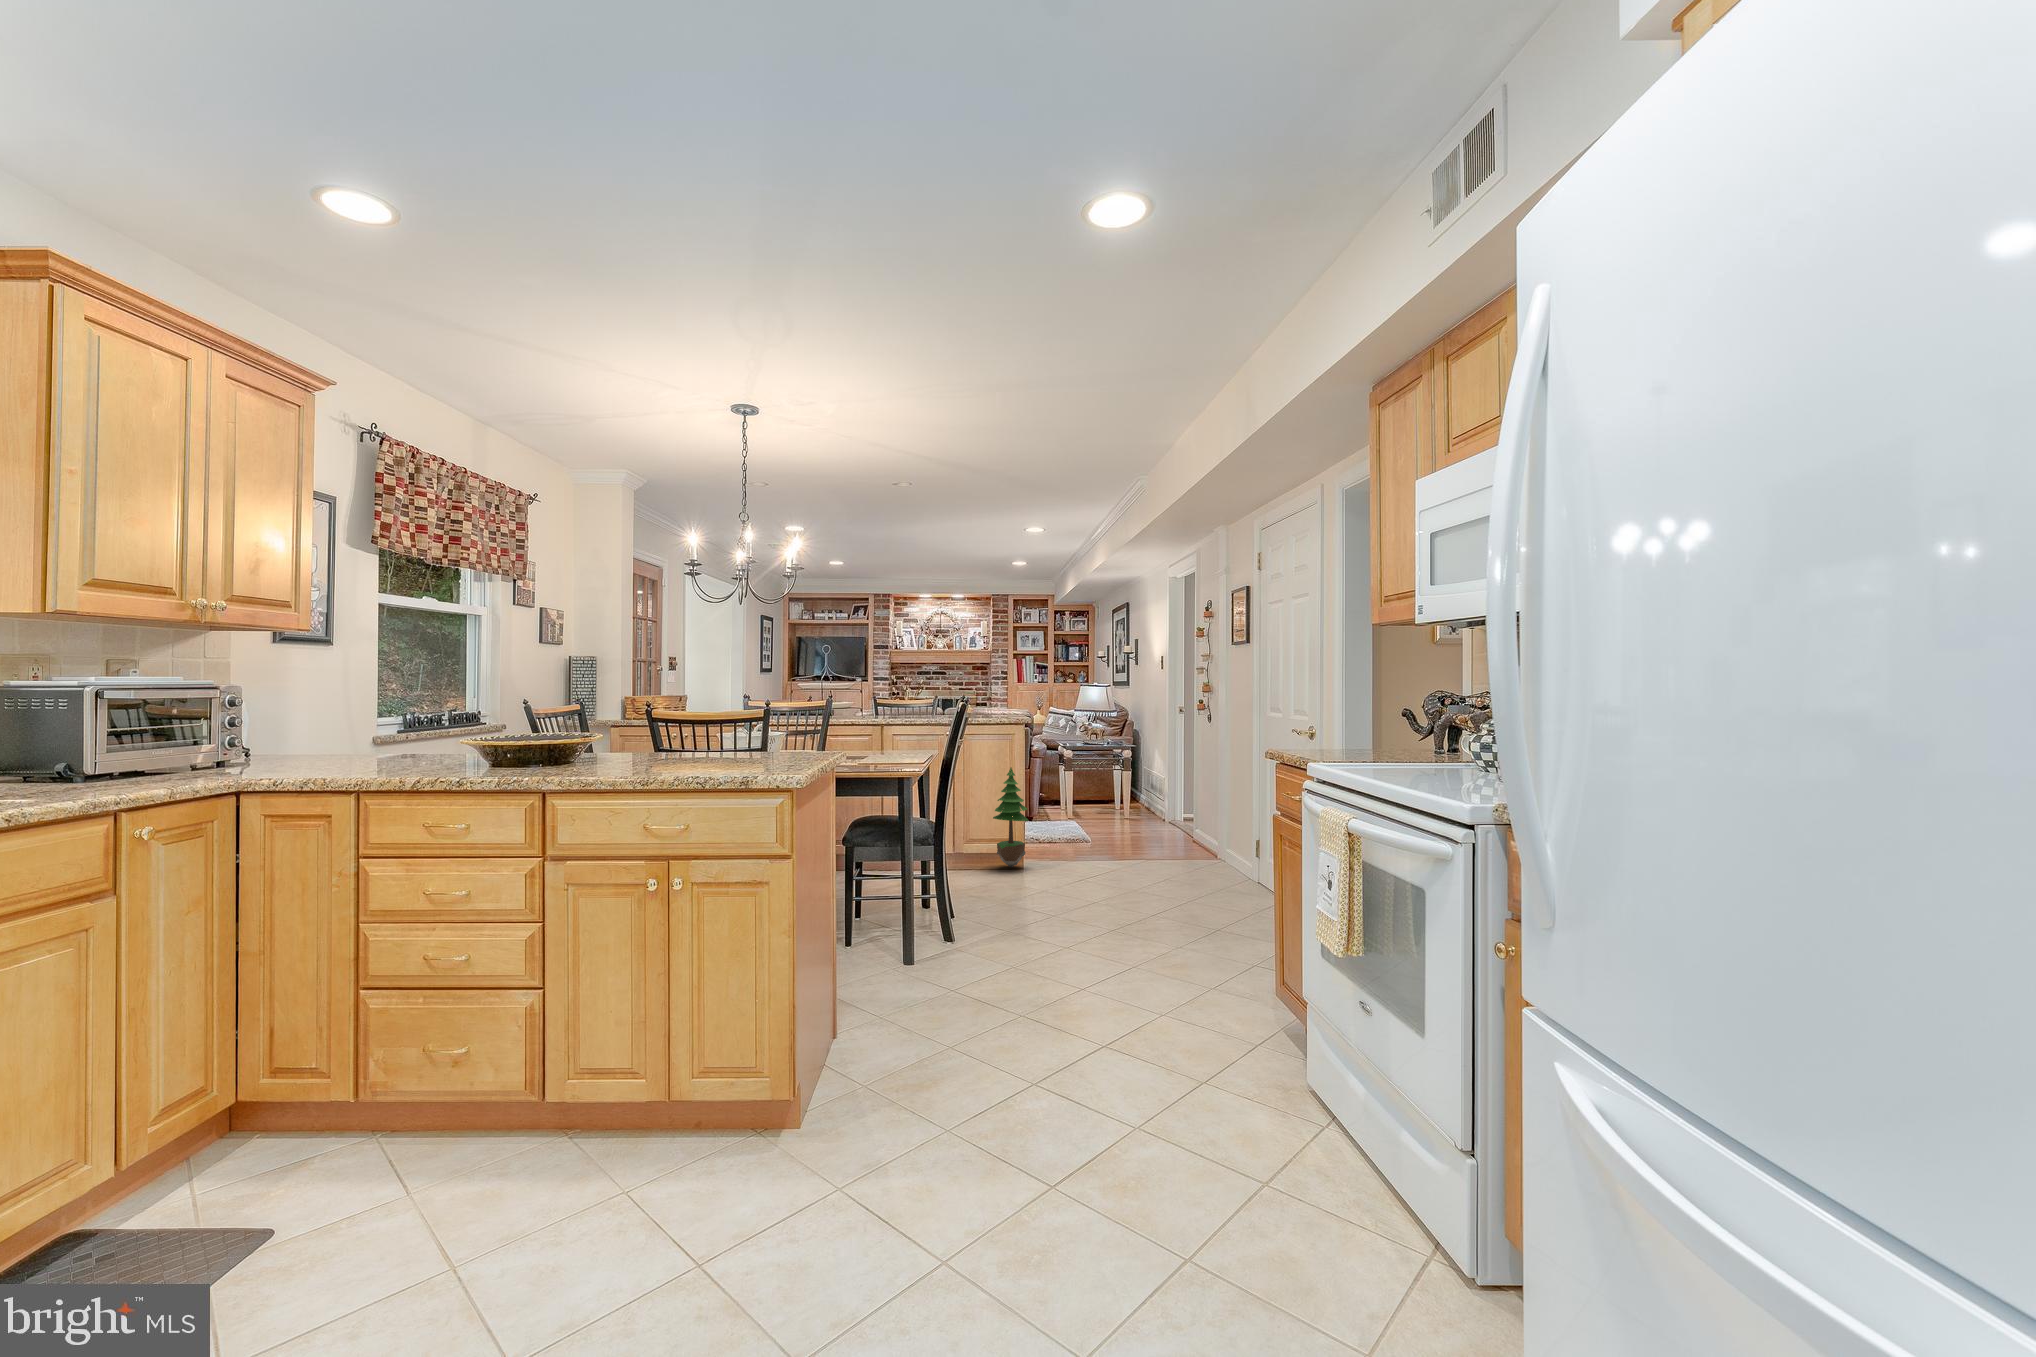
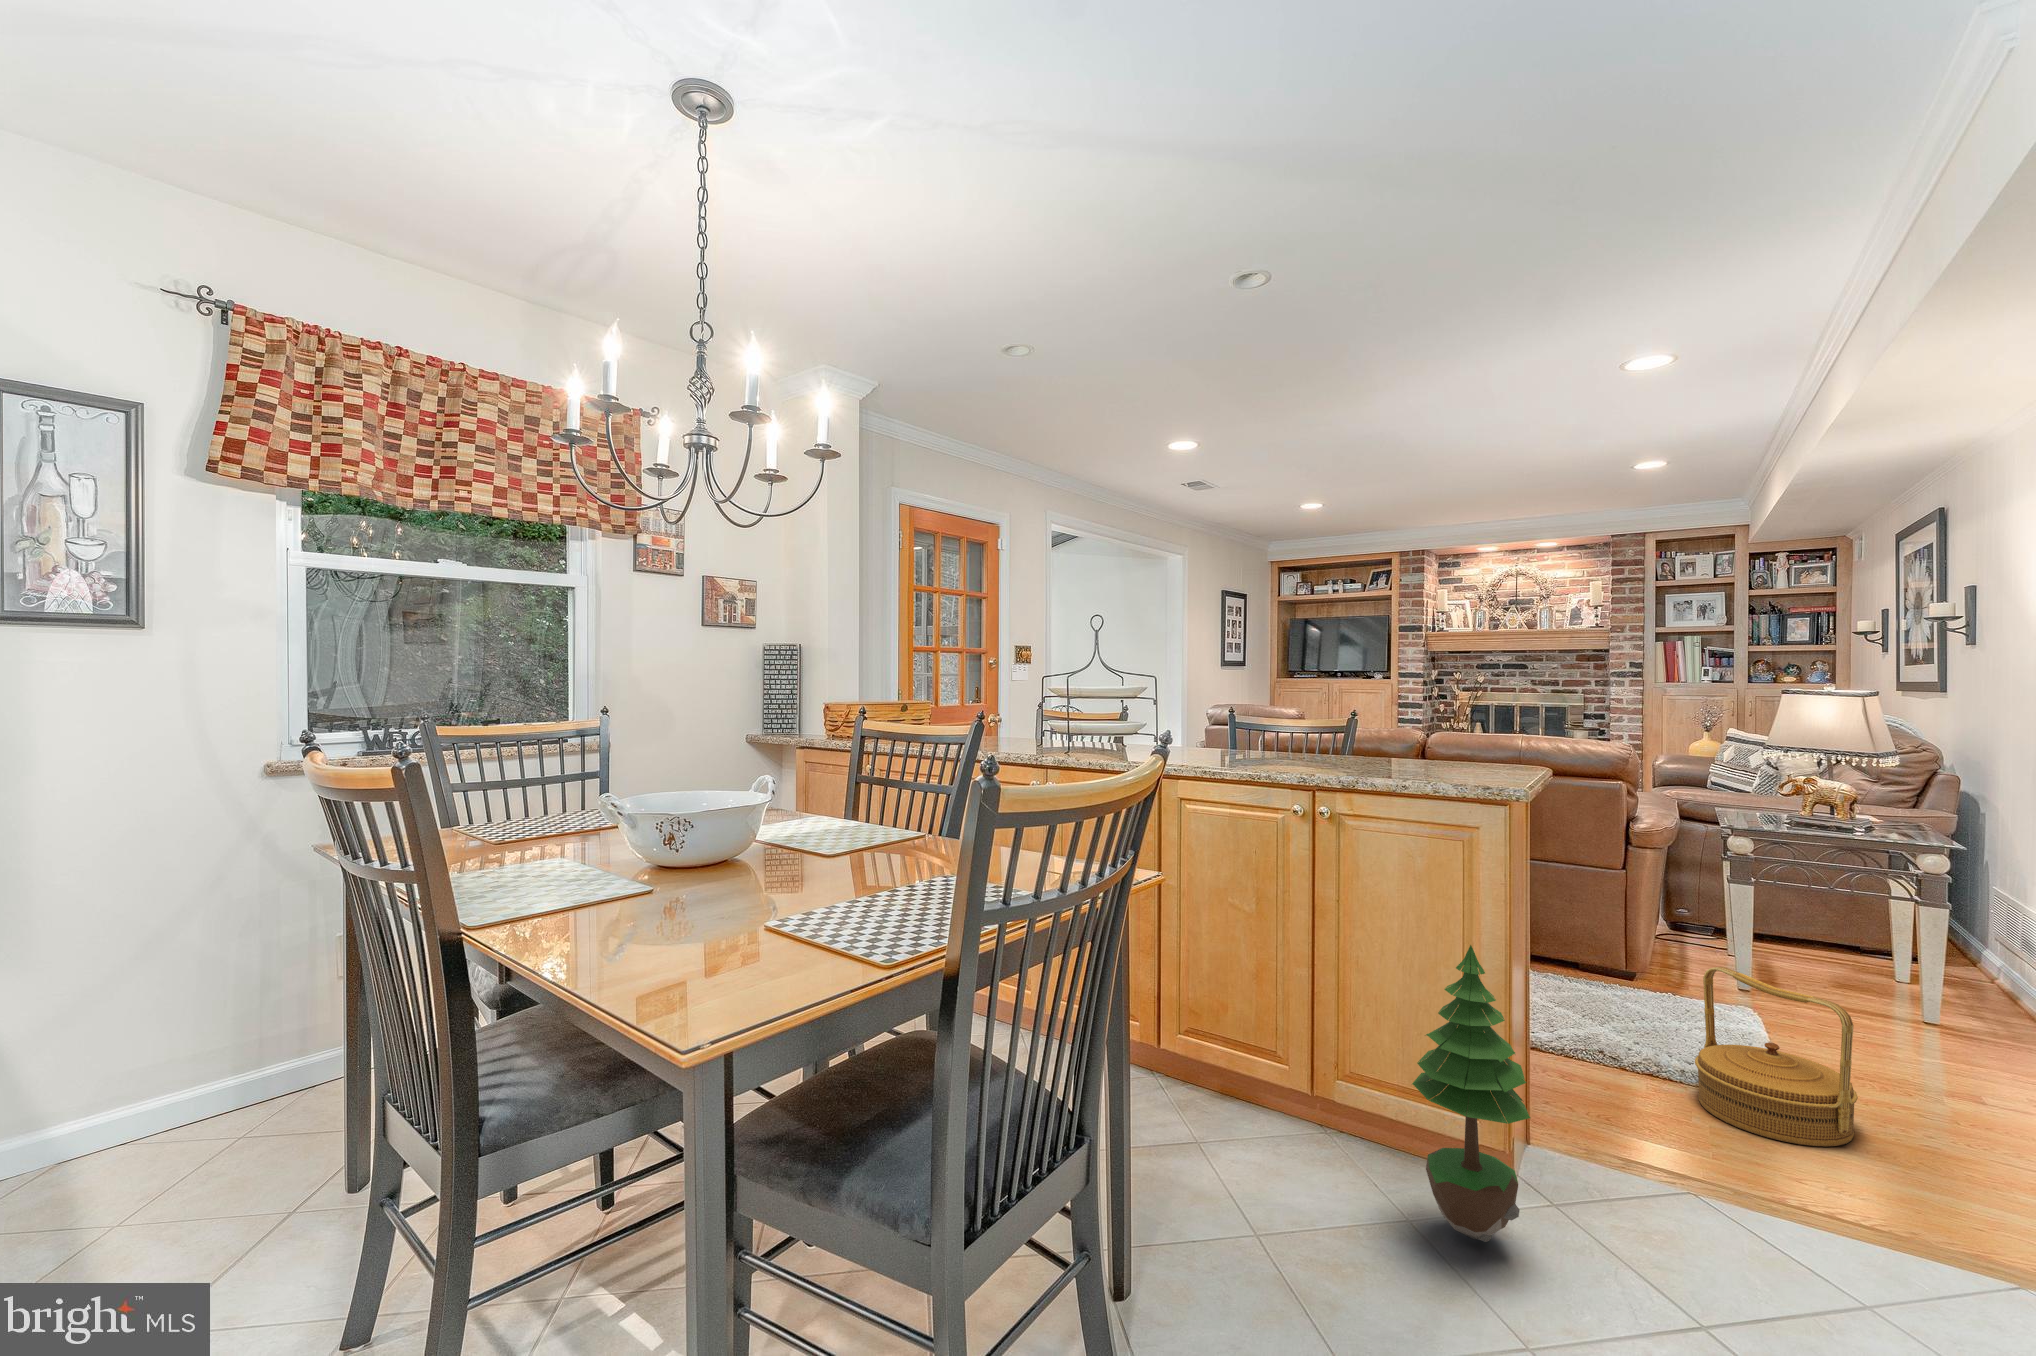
basket: none [1059,787,1104,840] -> present [1695,967,1858,1147]

